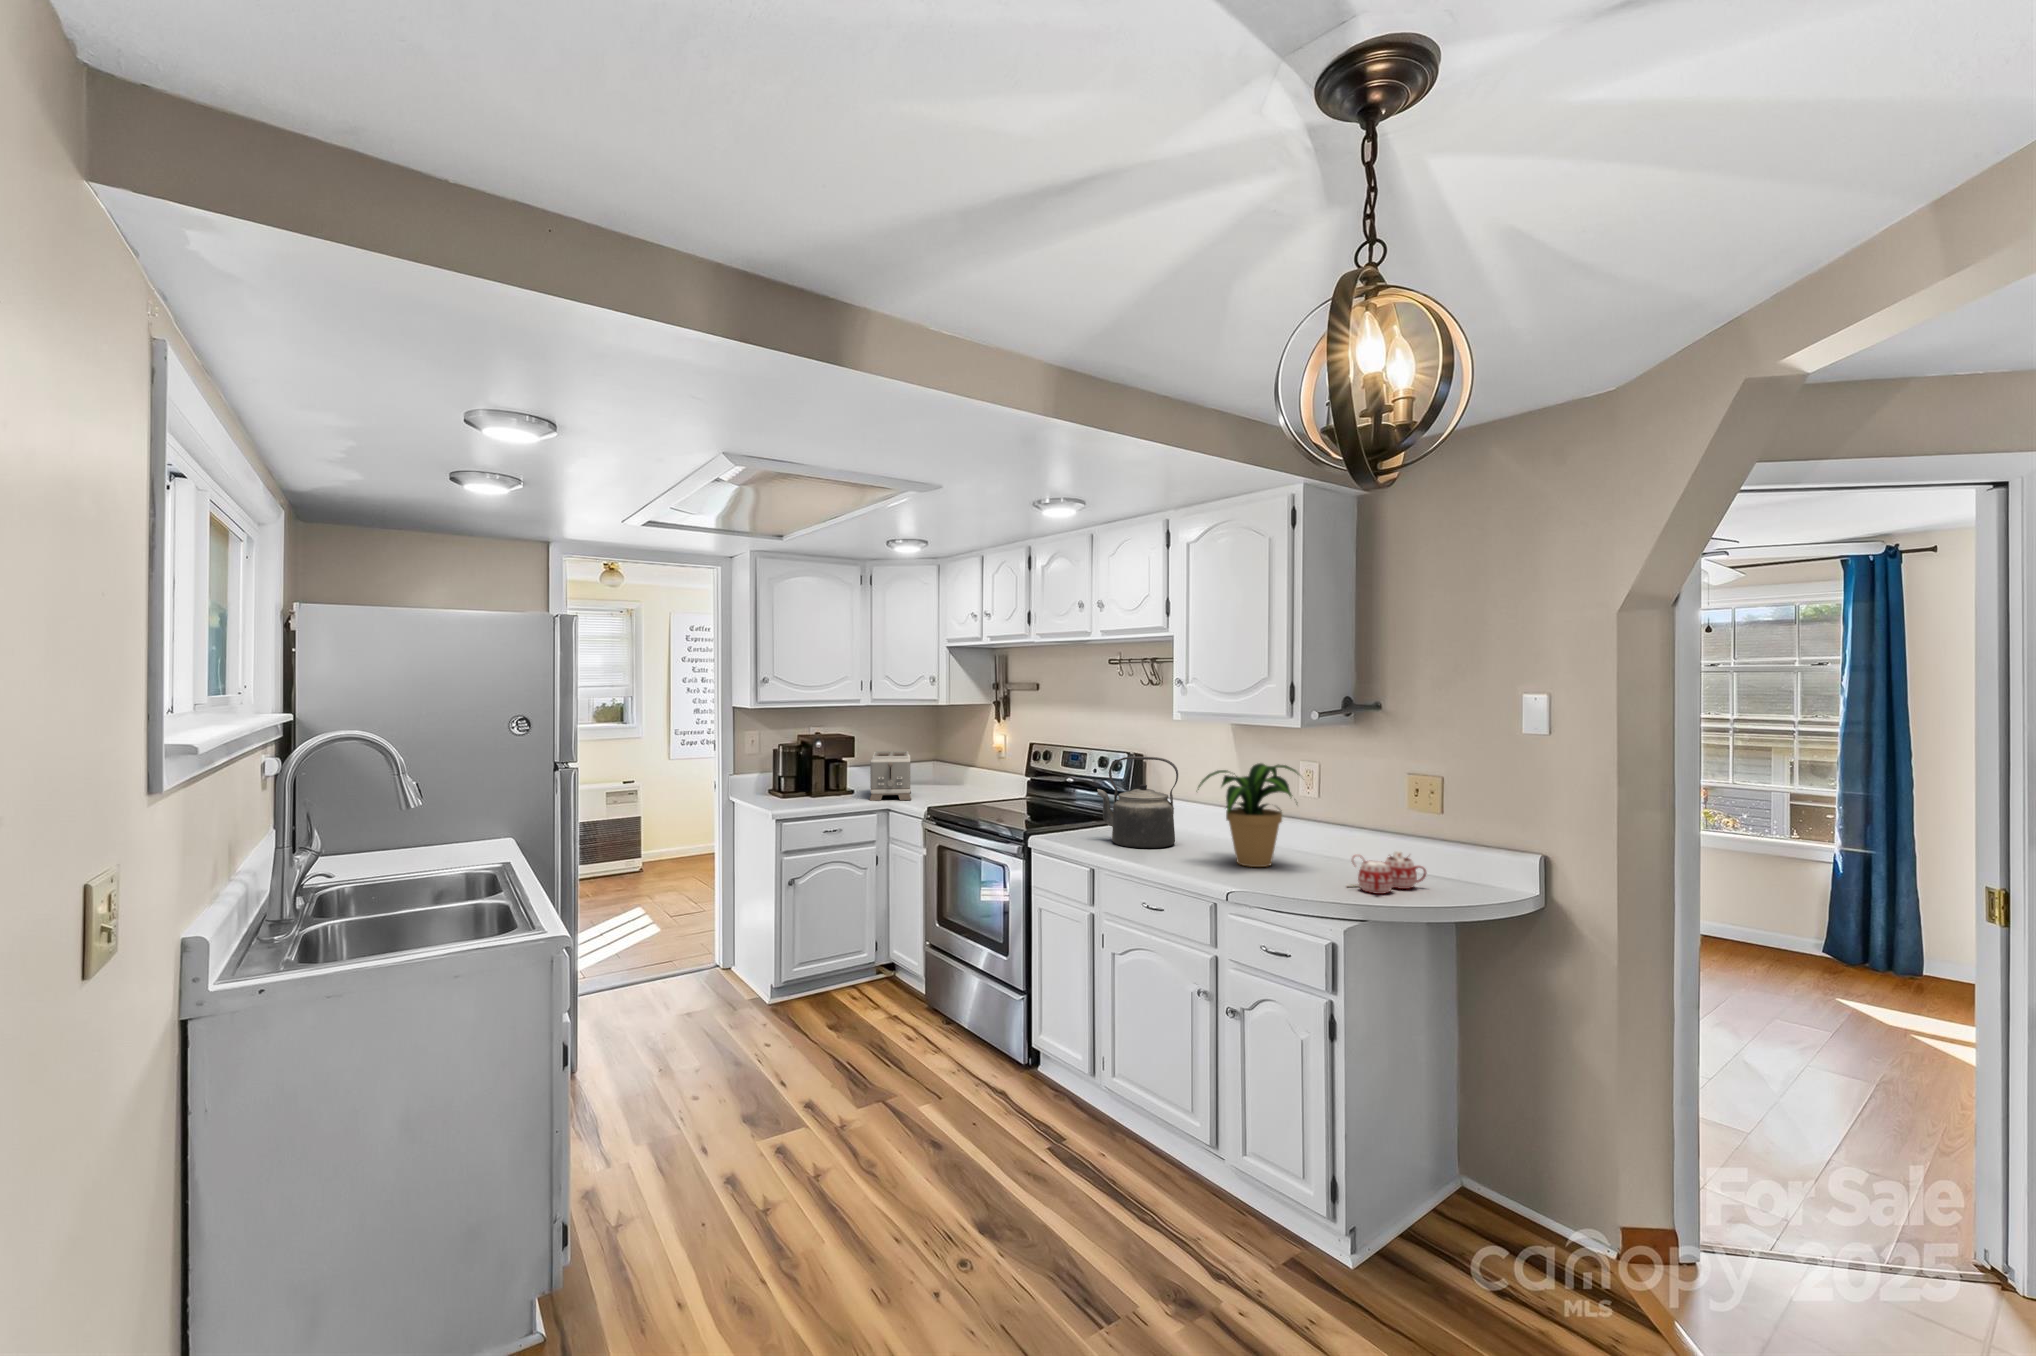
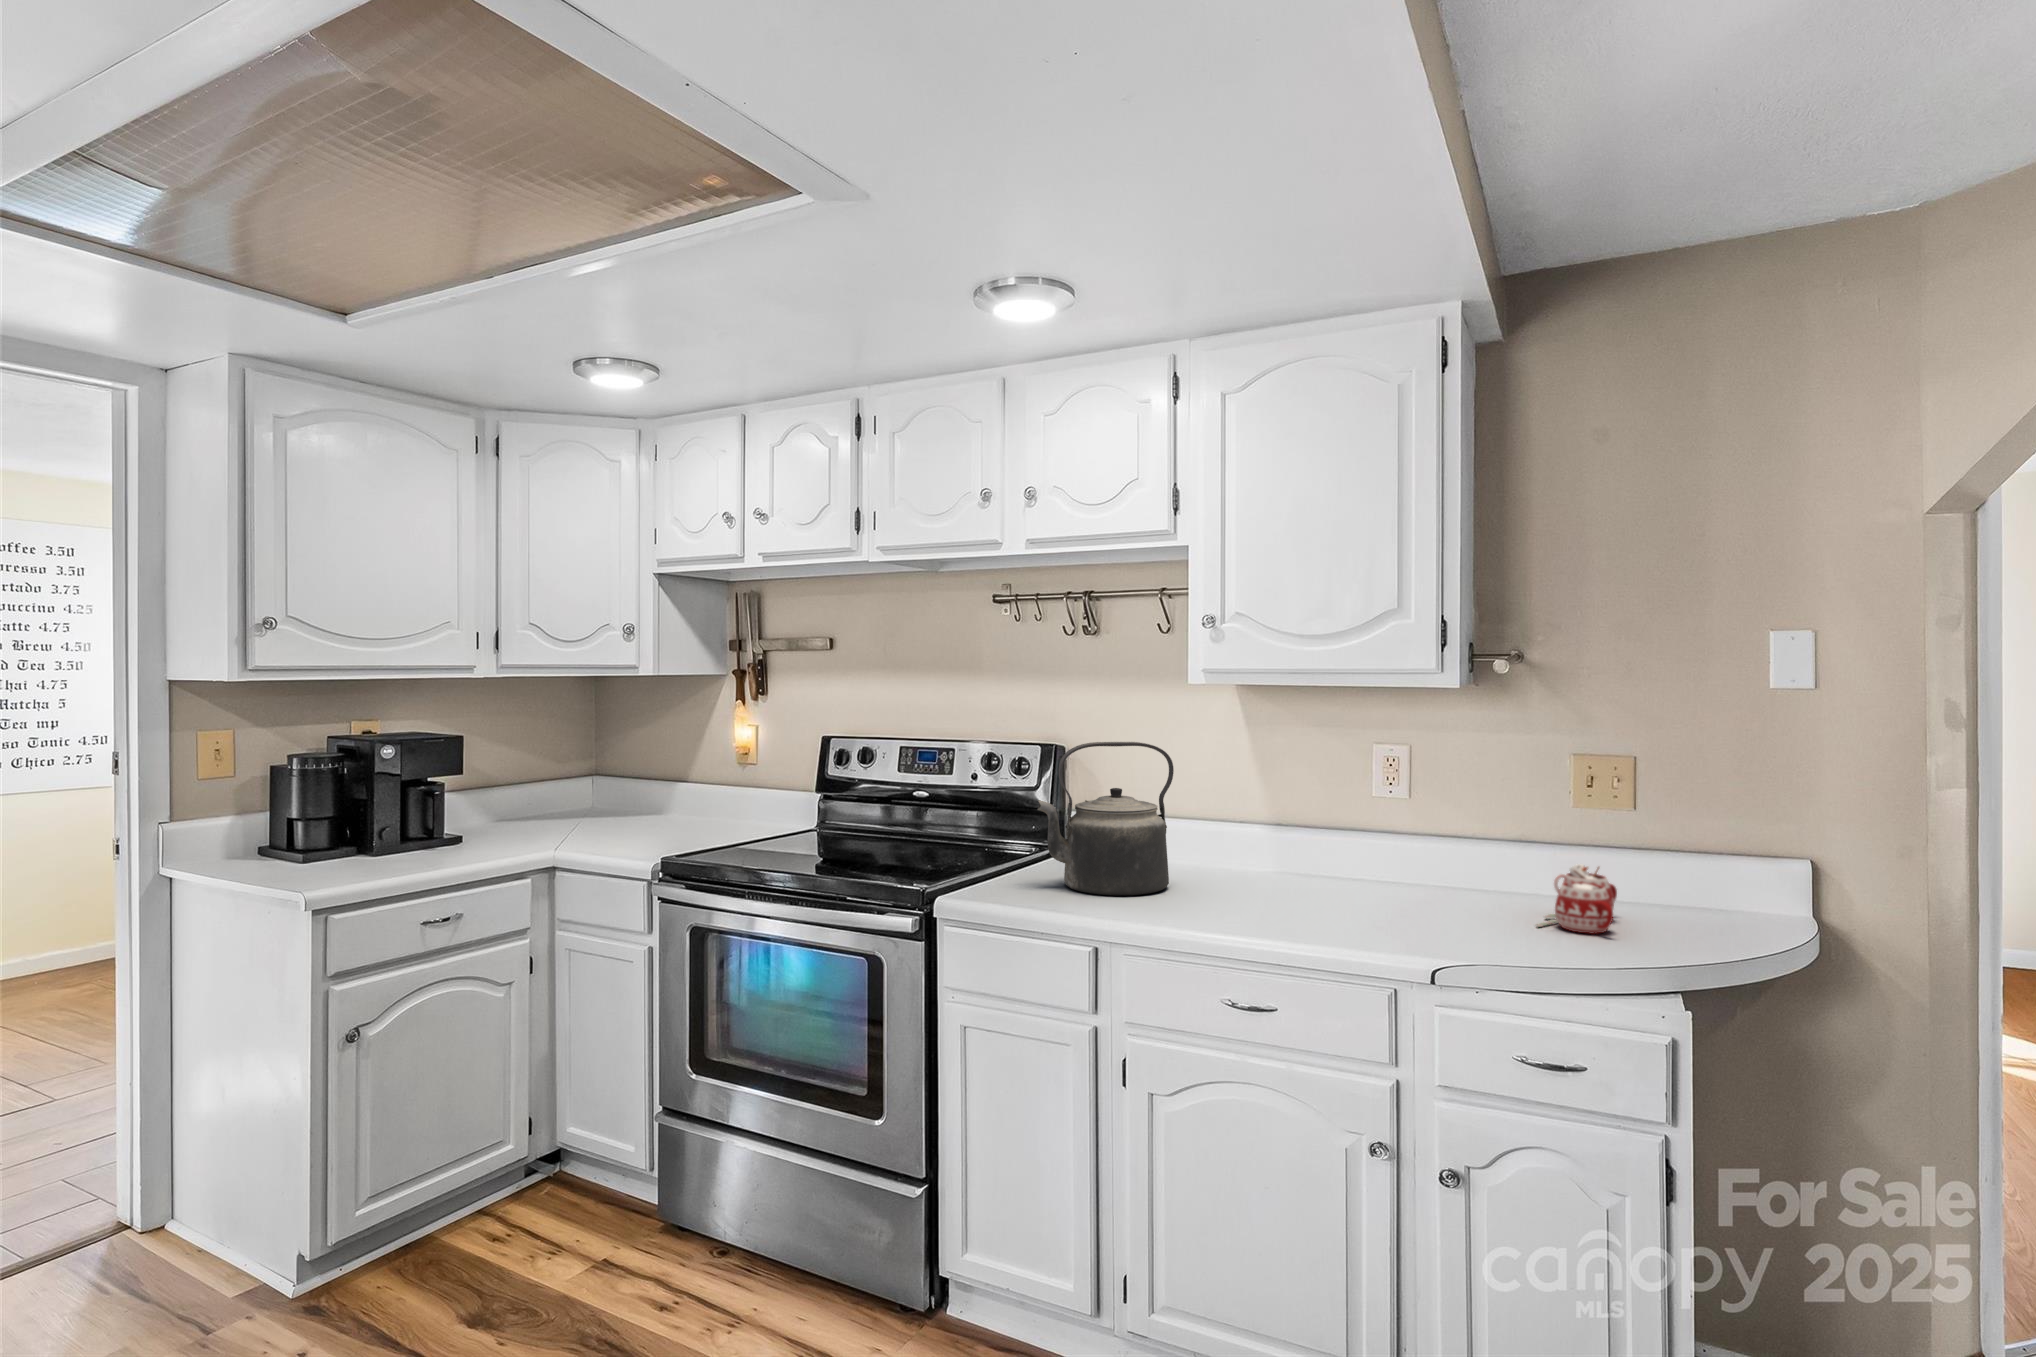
toaster: present [870,751,911,801] -> none [492,758,592,852]
potted plant: present [1198,763,1298,867] -> none [1255,743,1423,909]

